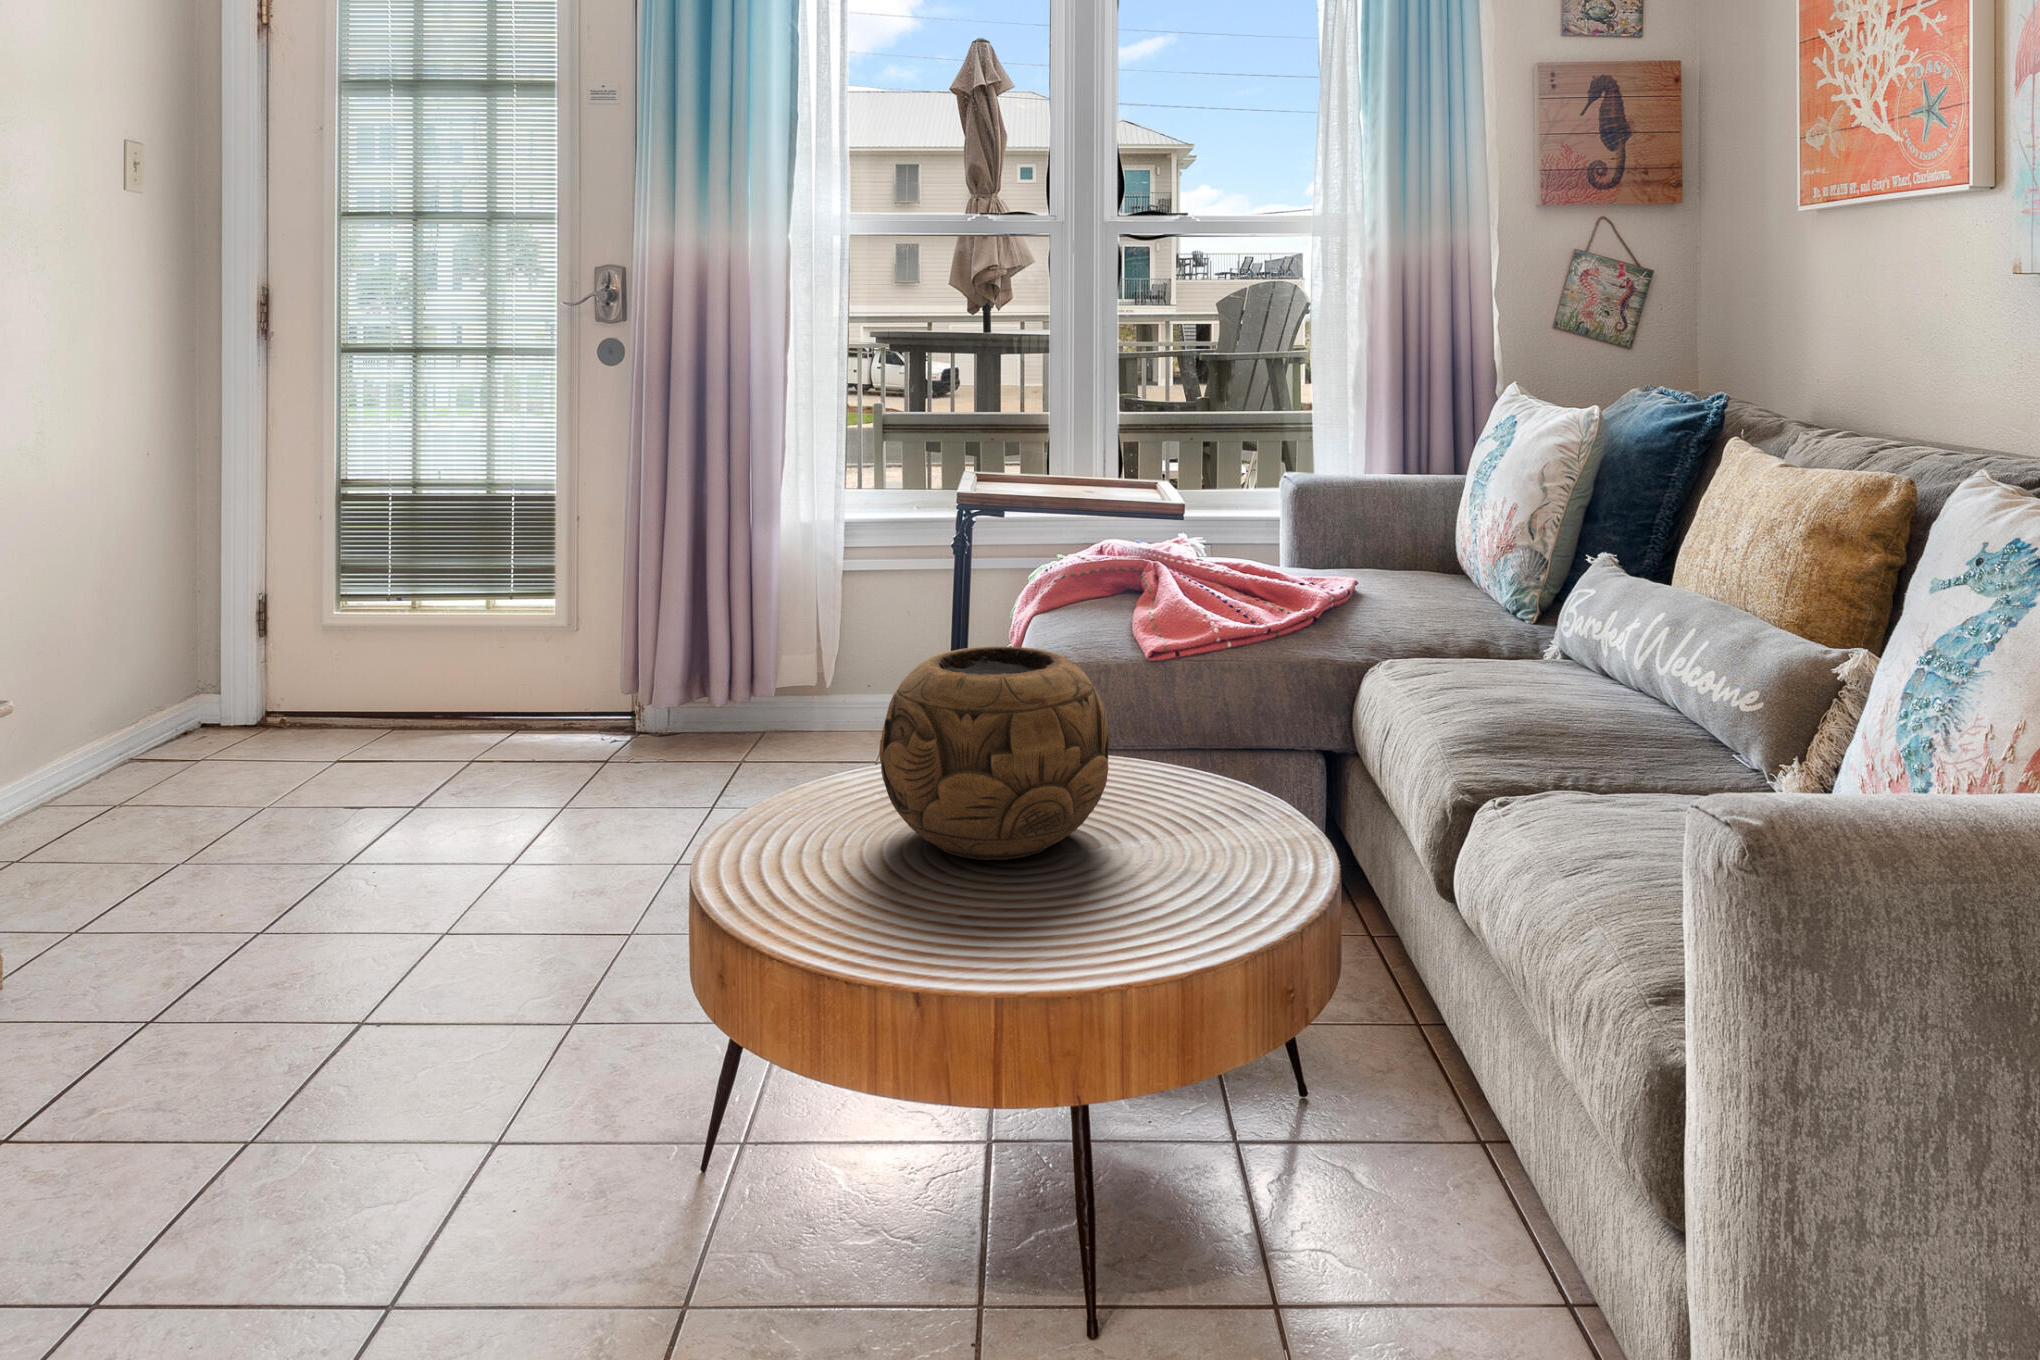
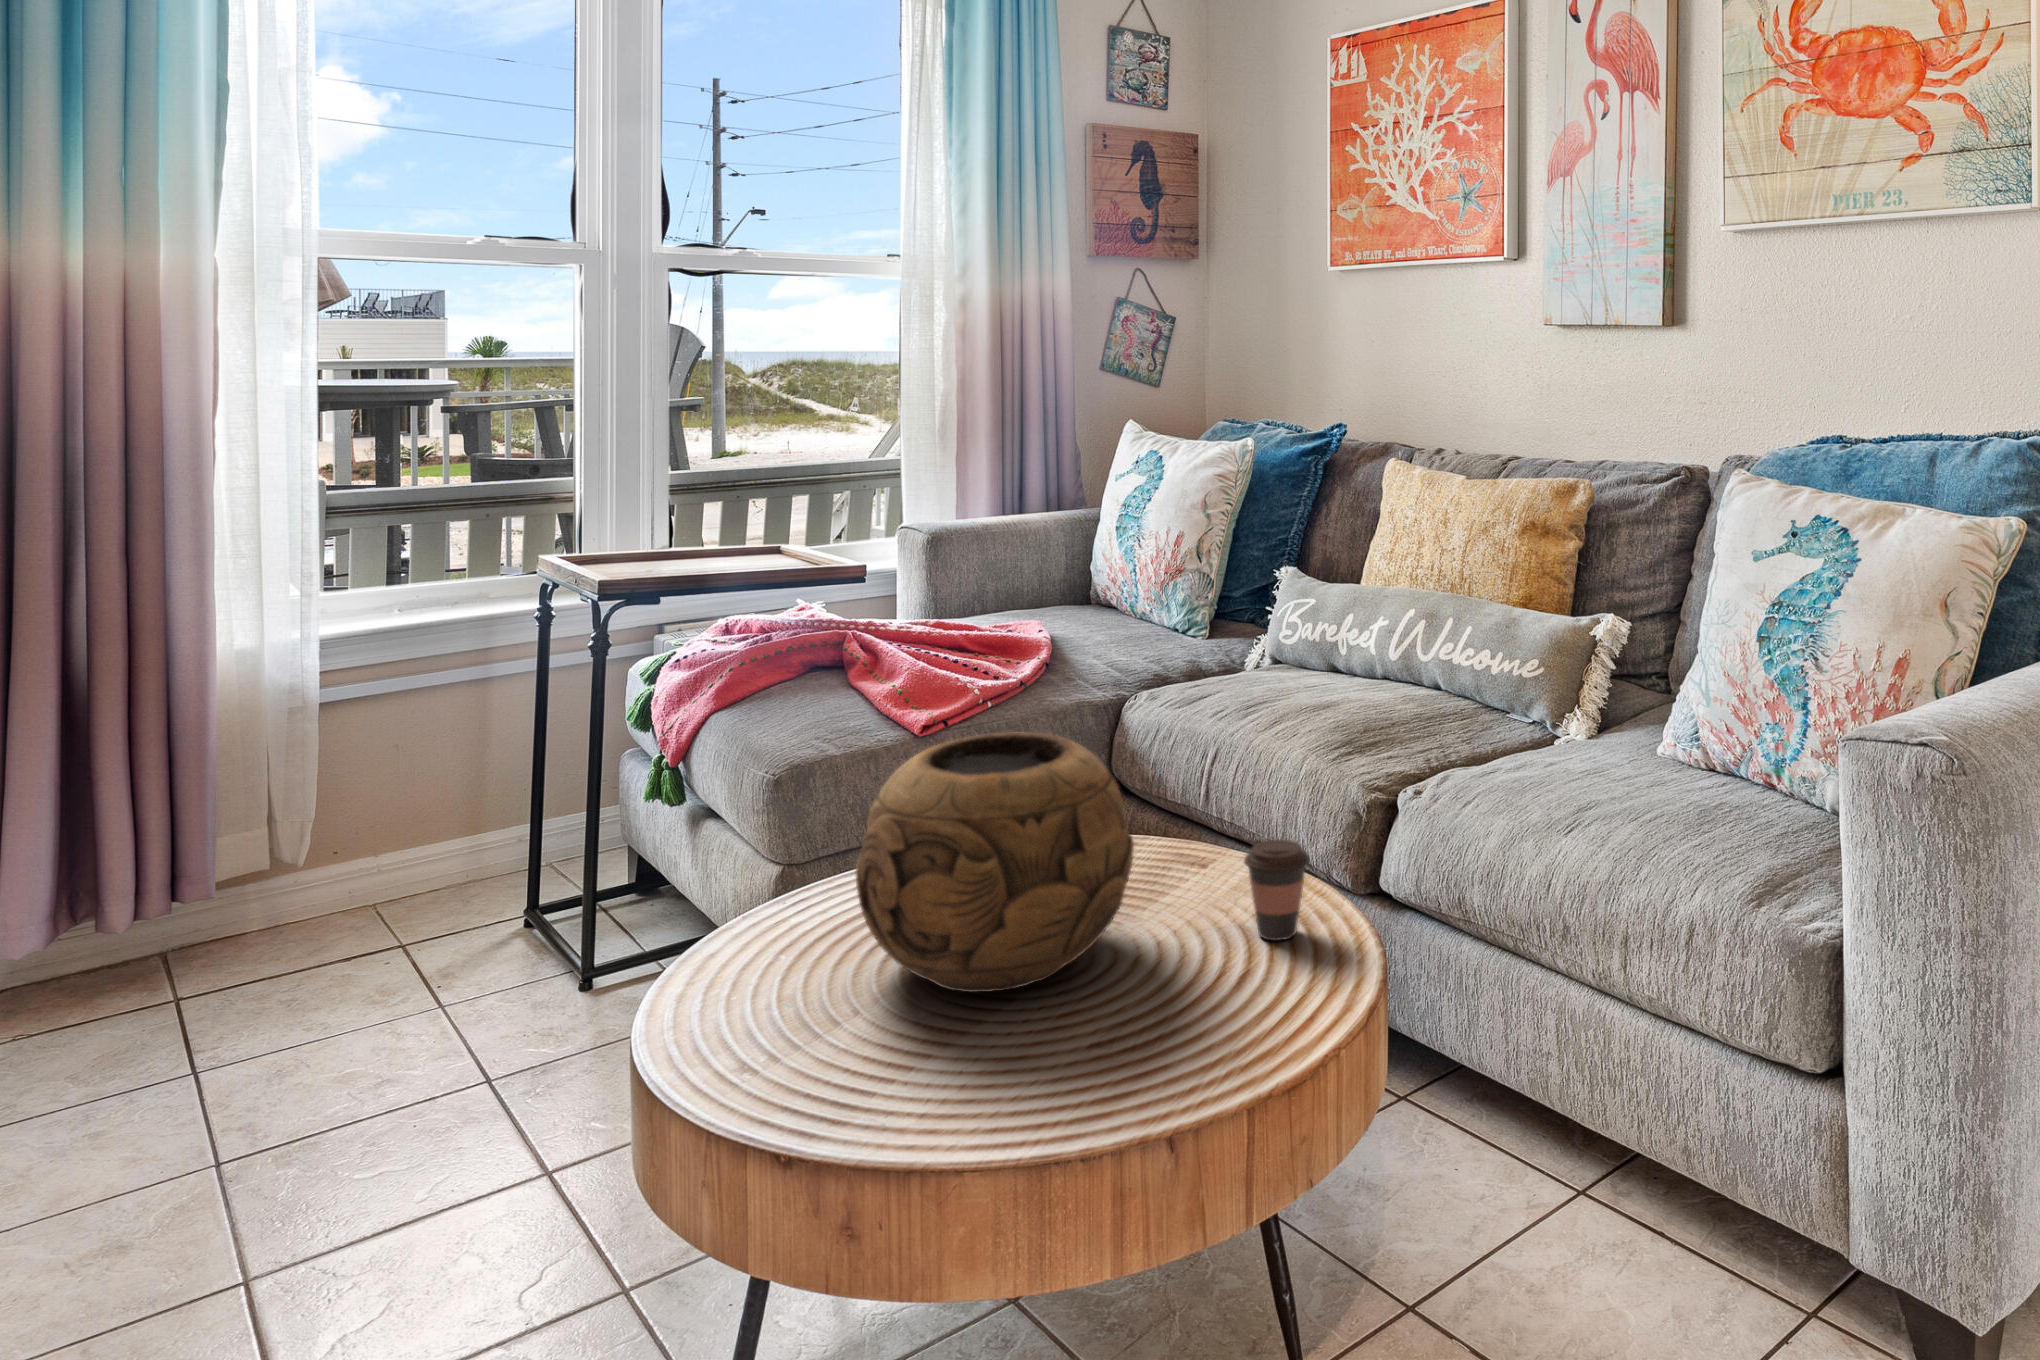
coffee cup: none [1192,794,1258,891] -> present [1244,839,1310,940]

